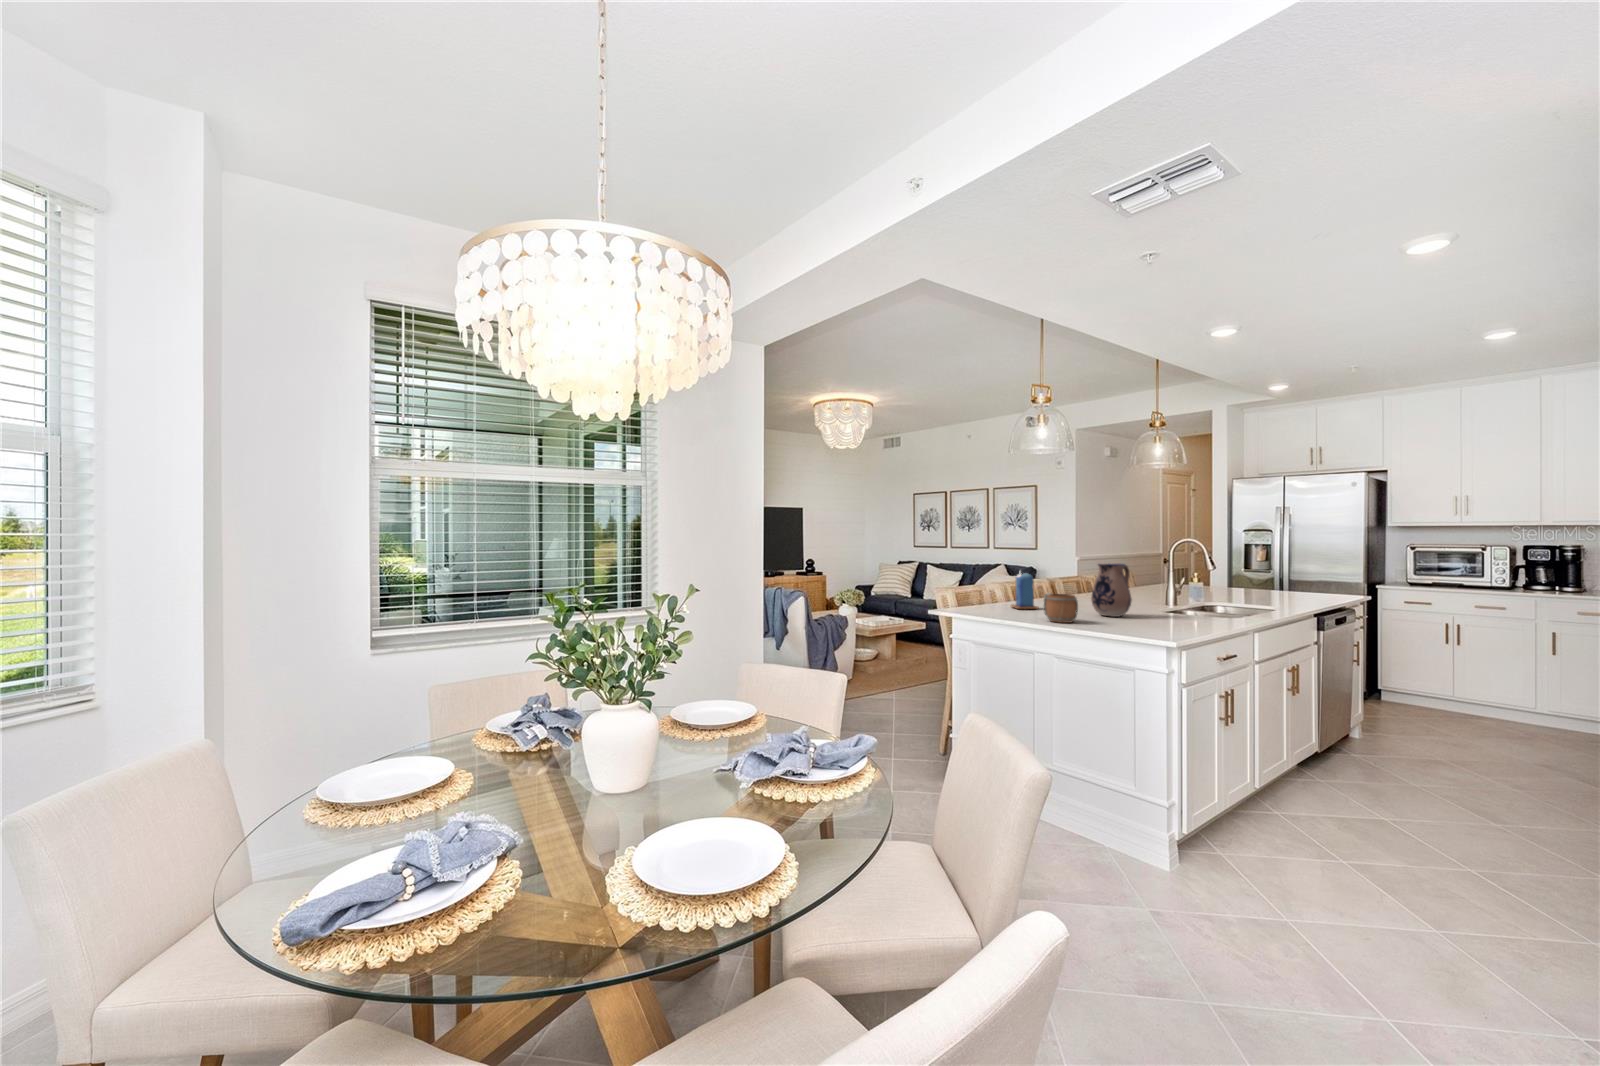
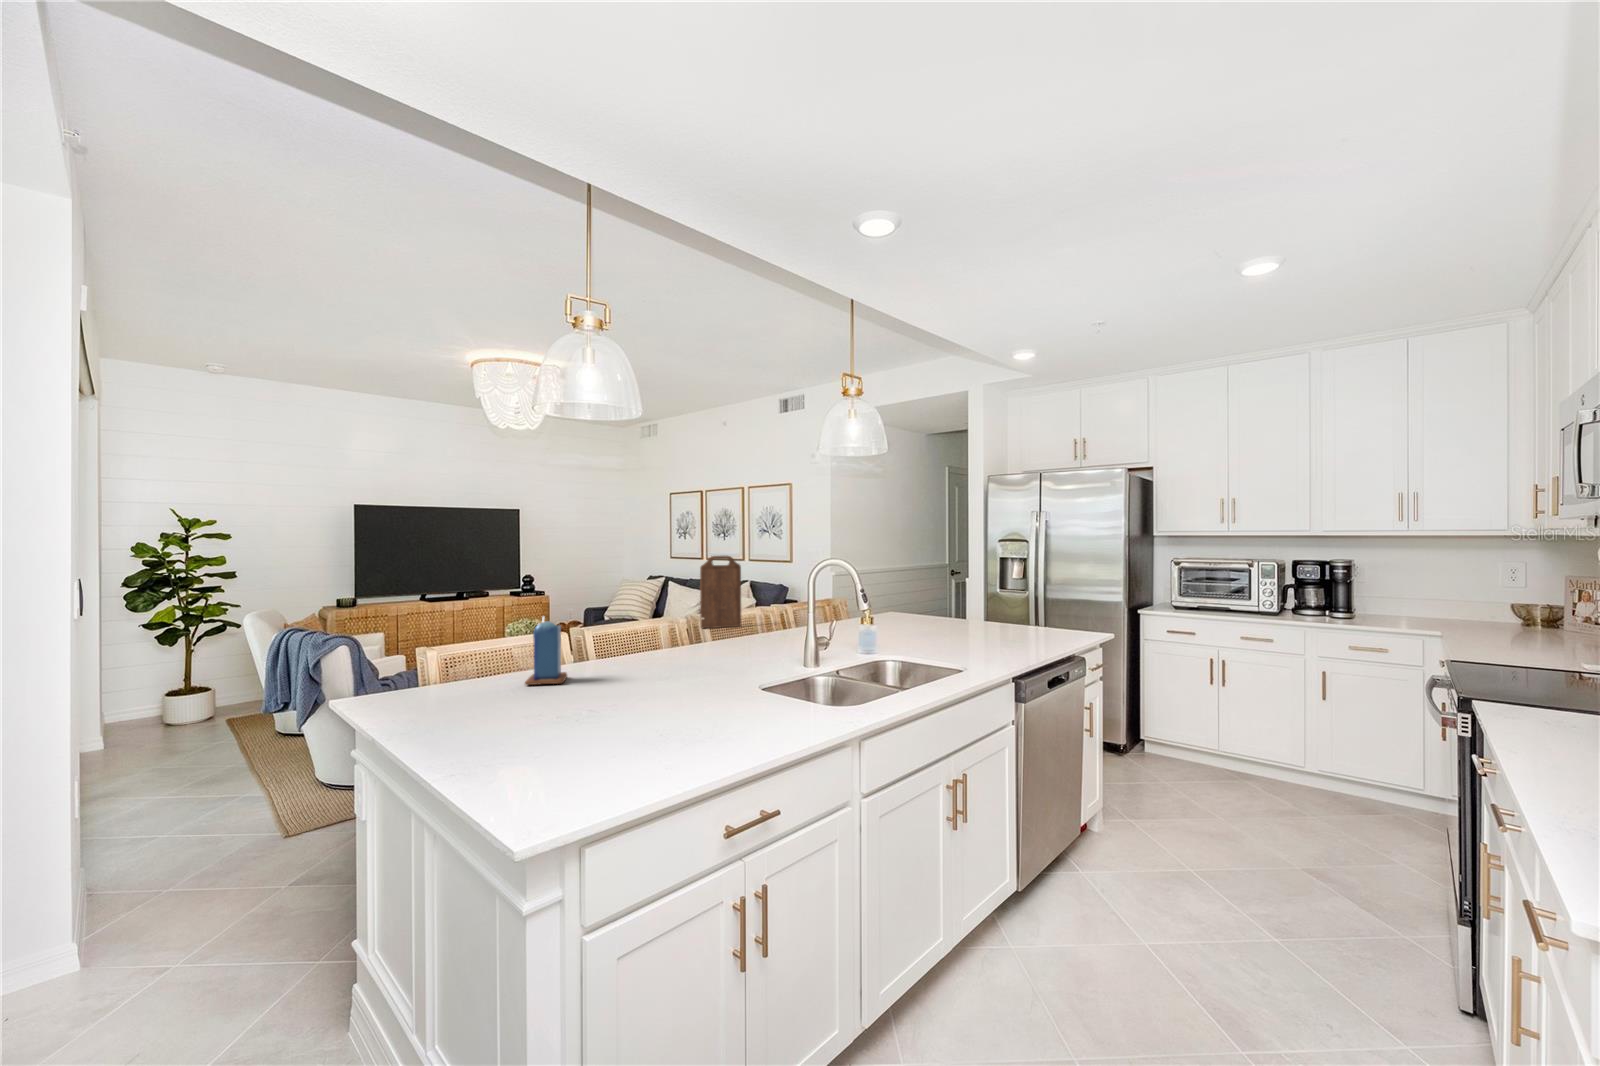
cutting board: none [1042,539,1069,590] -> present [700,556,741,628]
ceramic pitcher: present [1091,564,1132,617] -> none [614,607,689,704]
mug: present [1043,593,1078,623] -> none [475,667,534,732]

